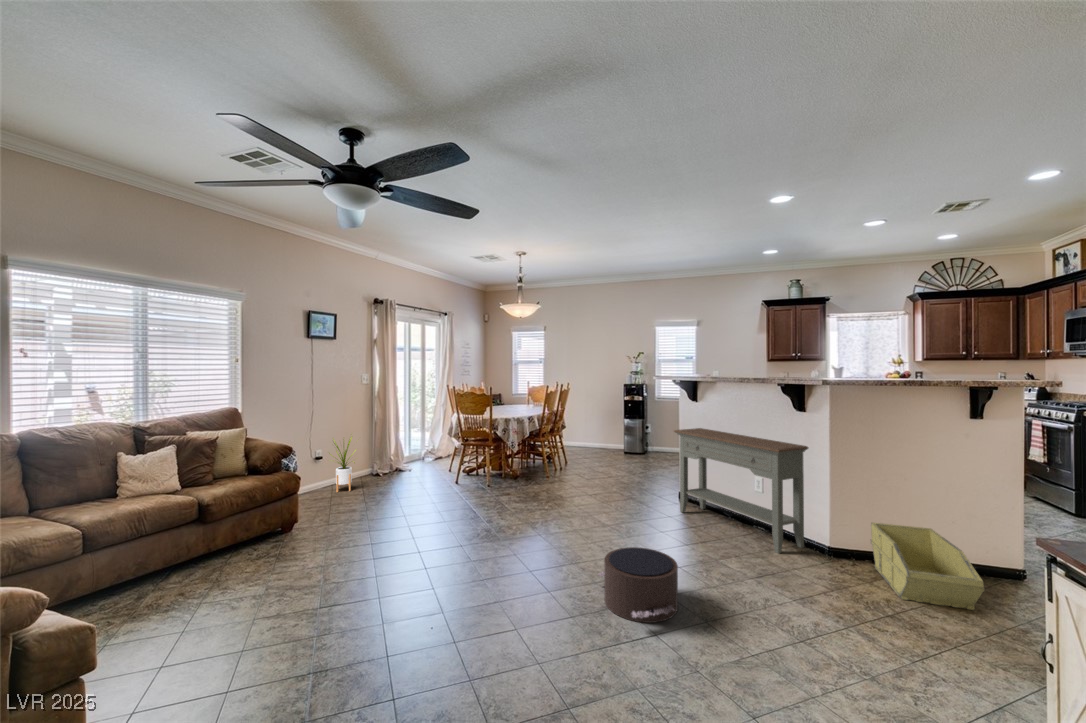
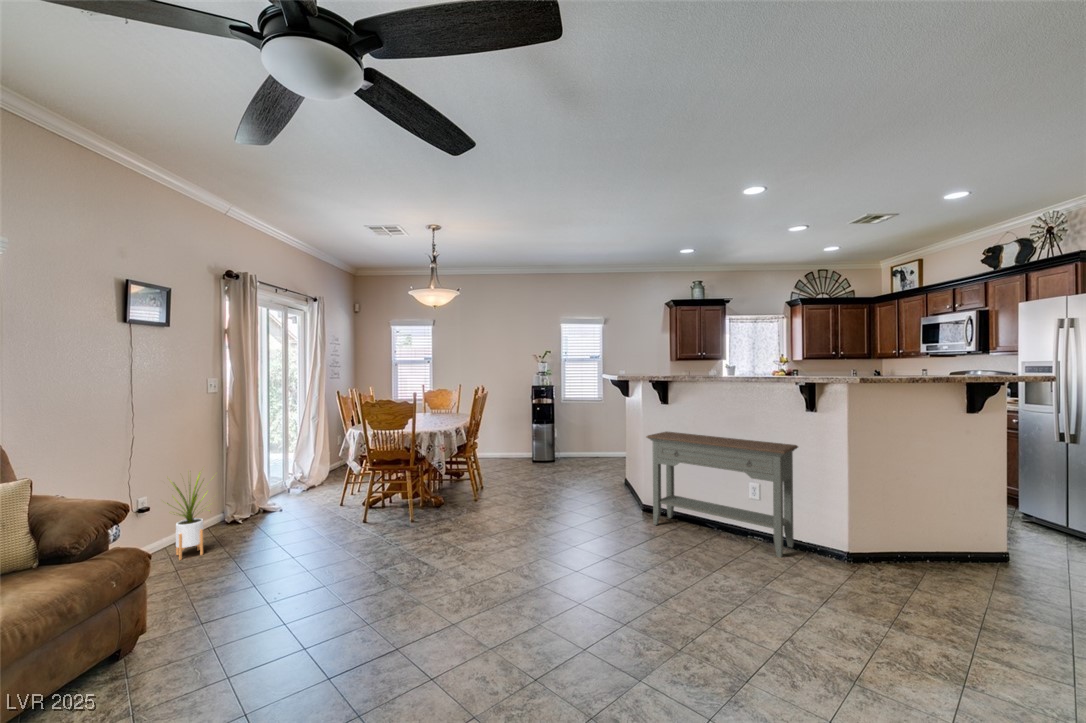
storage bin: present [871,523,985,610] -> none [857,514,983,587]
pouf: present [598,547,678,623] -> none [657,579,780,674]

